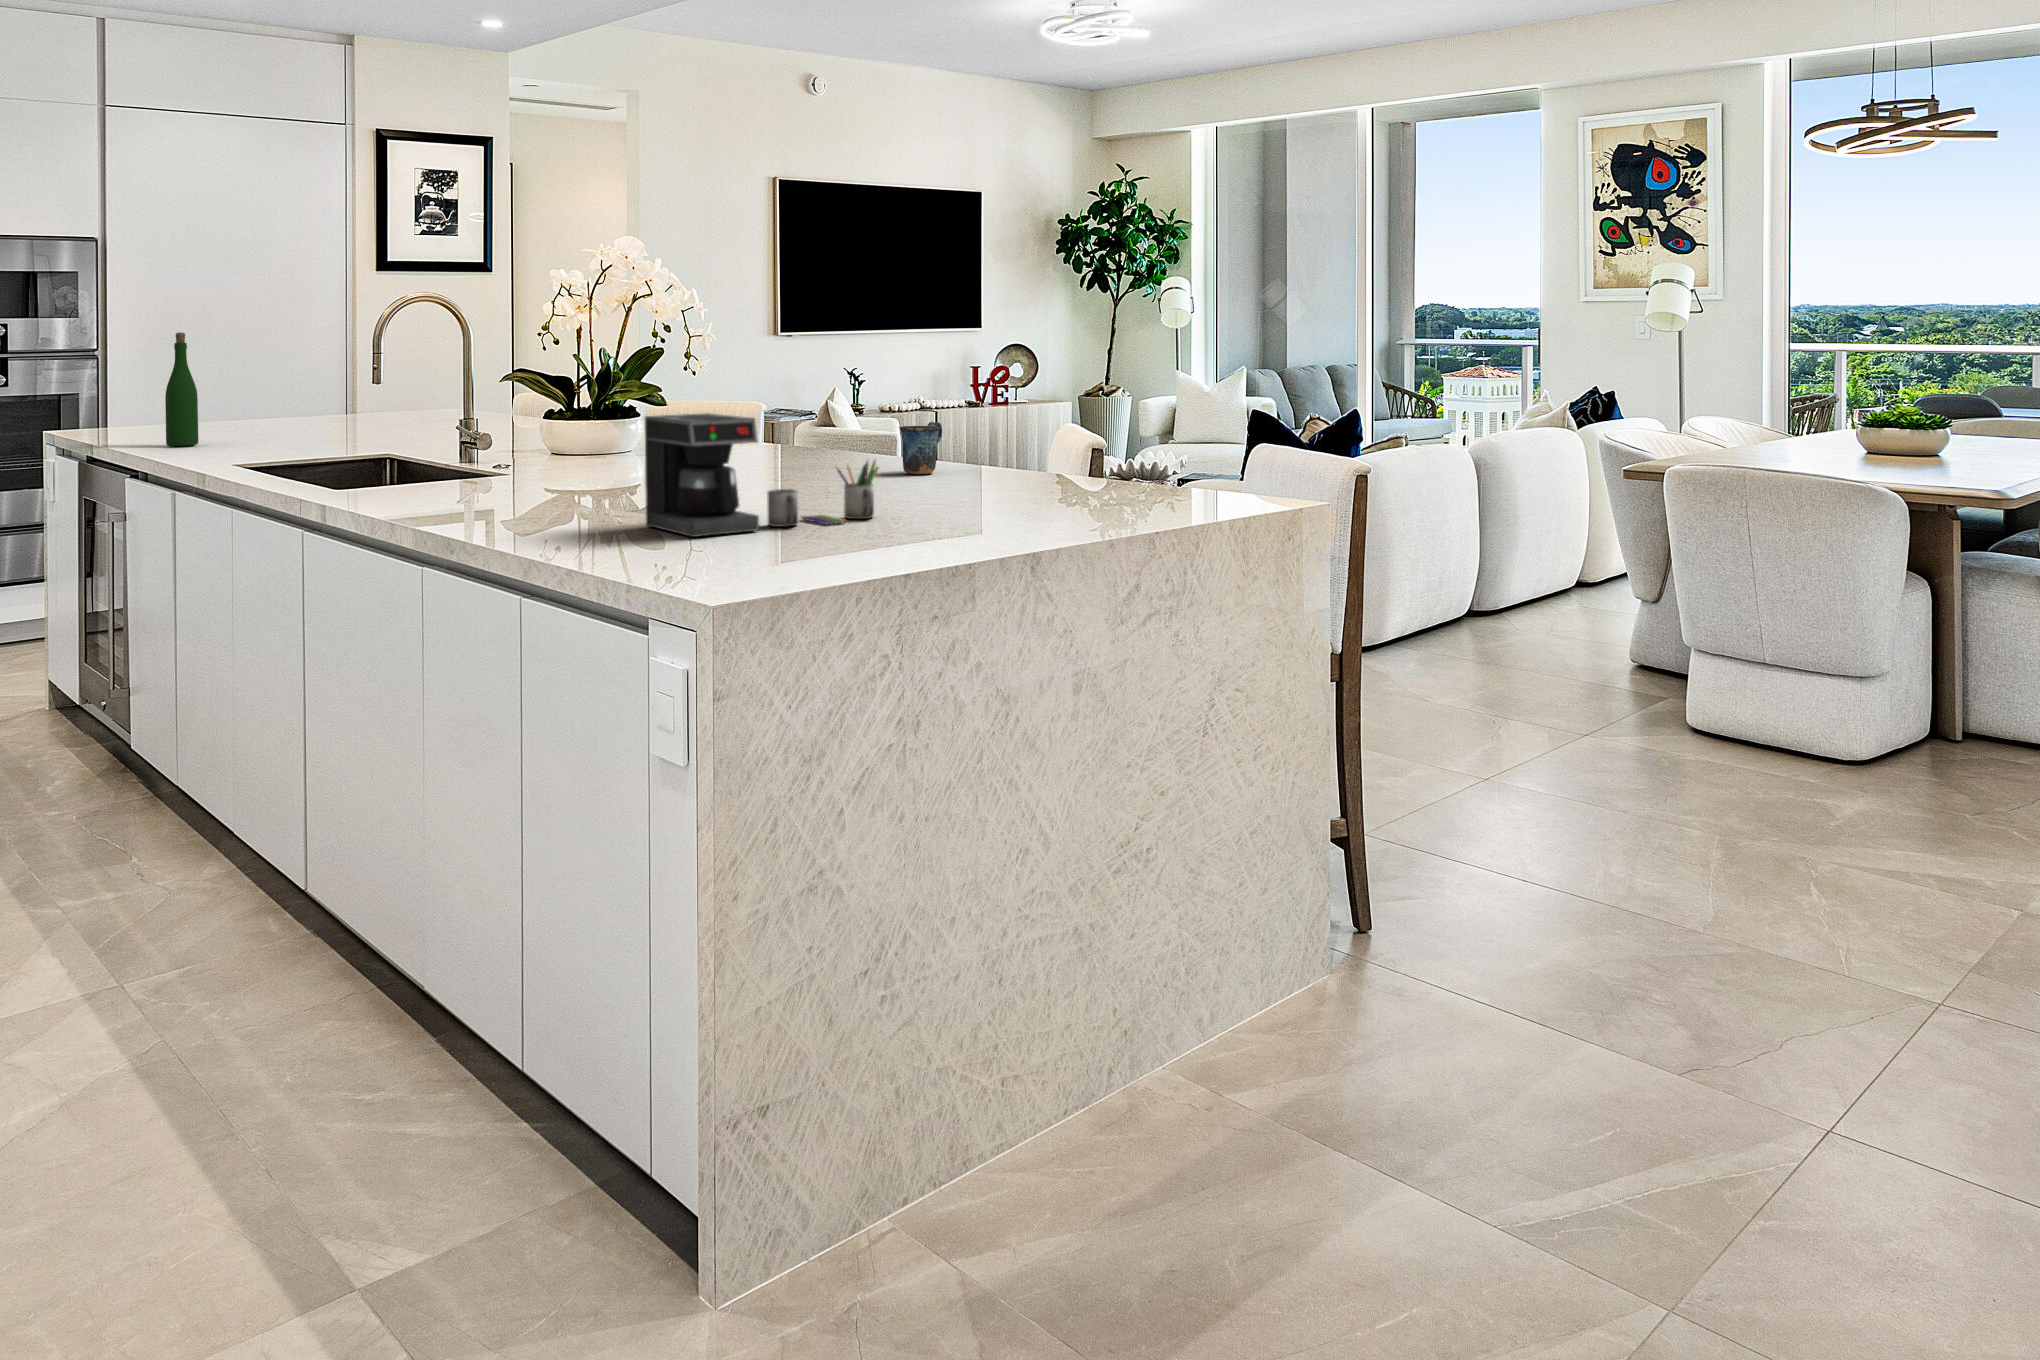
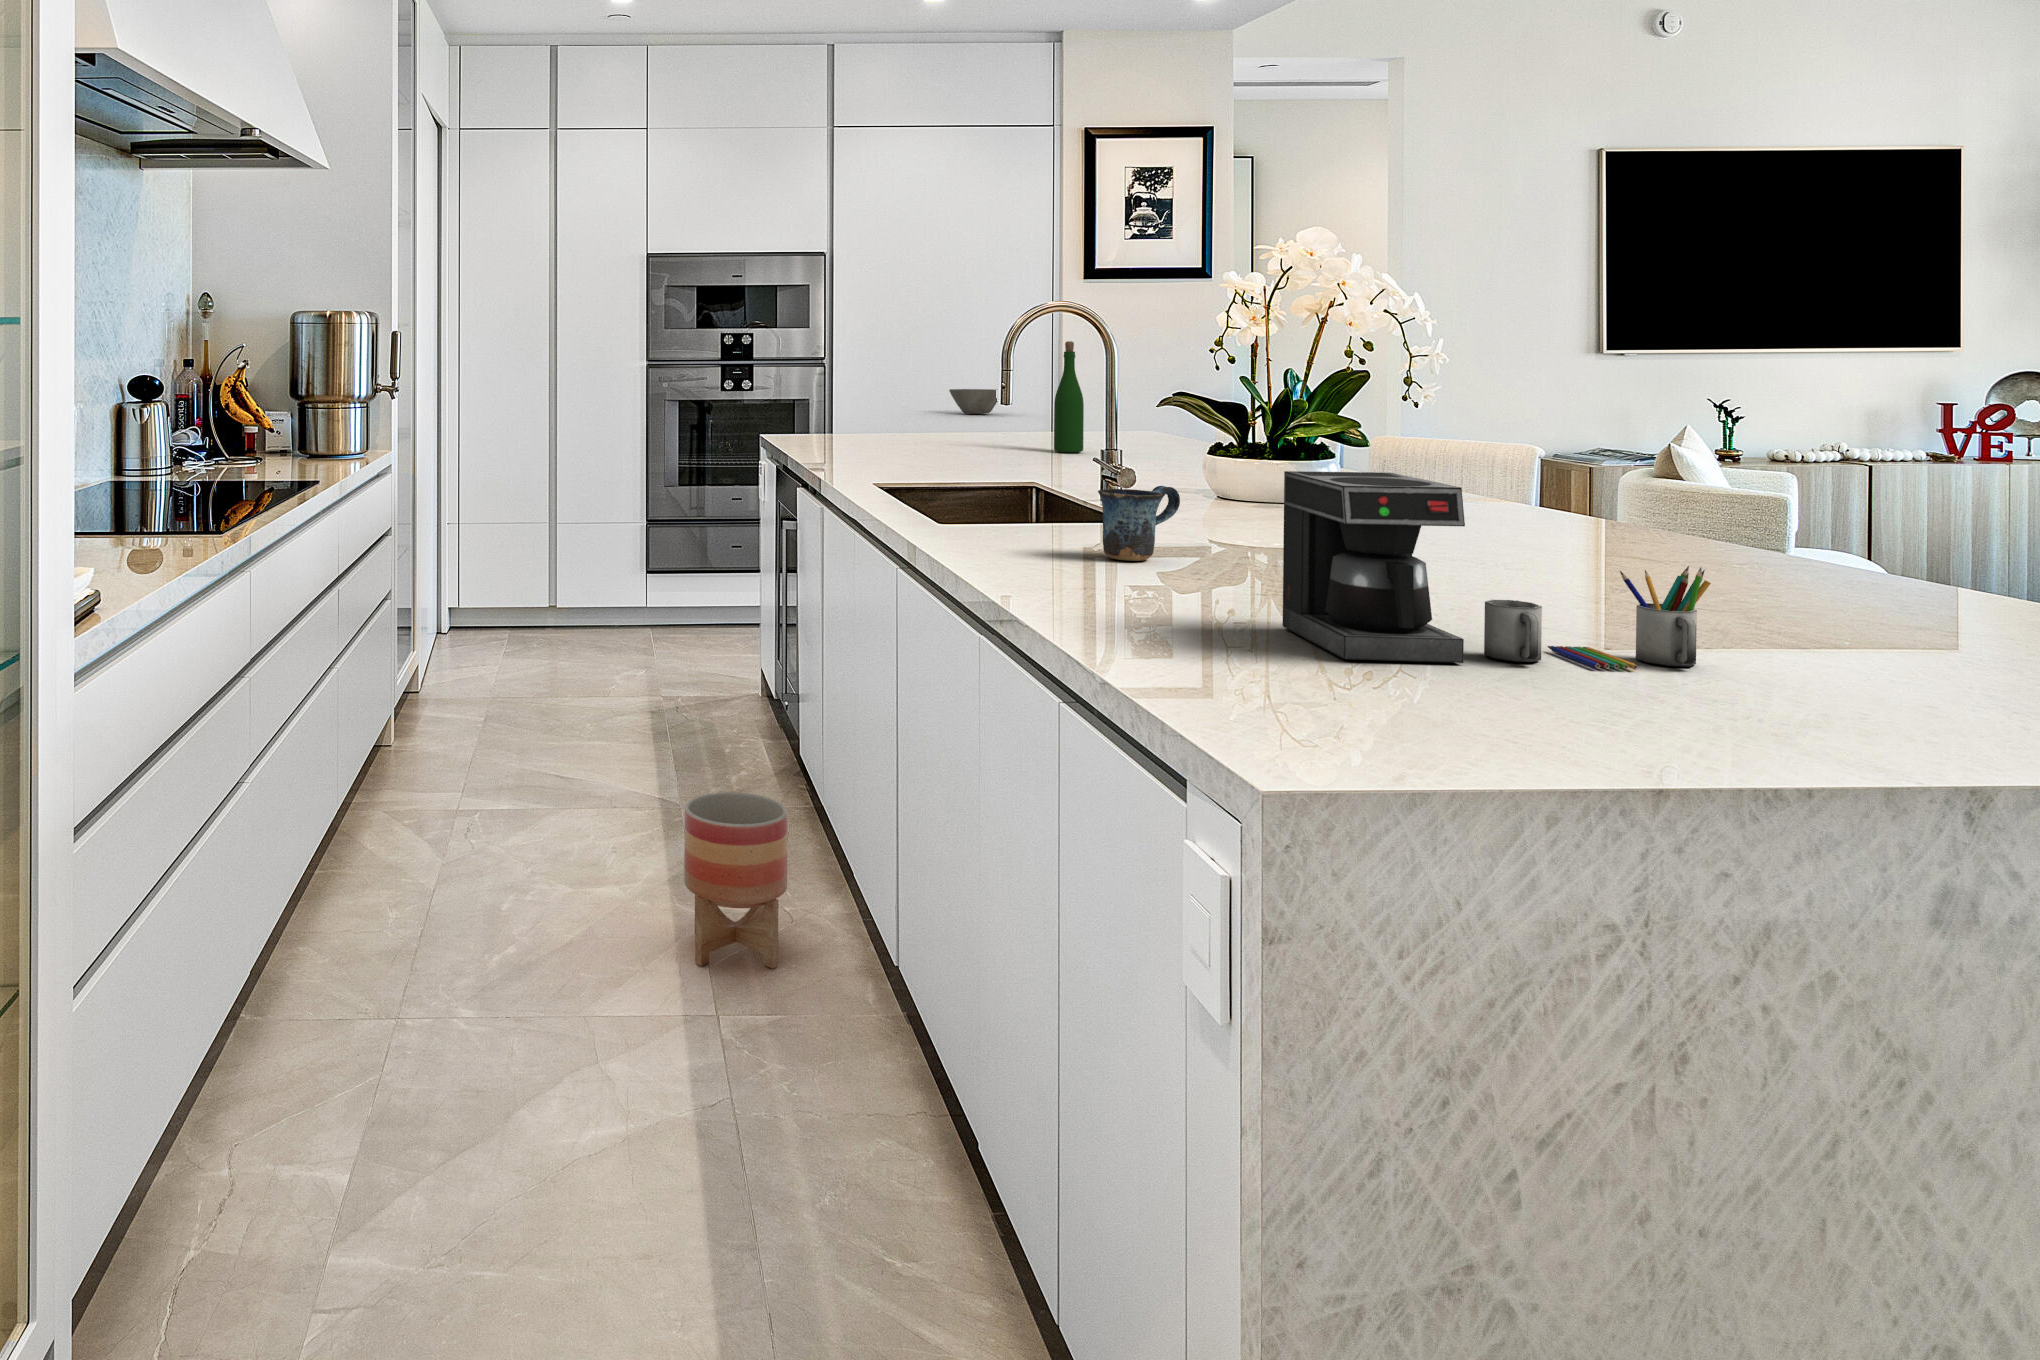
wine bottle: present [165,332,199,446] -> present [1054,341,1084,453]
bowl: none [244,379,301,404] -> present [949,389,997,414]
mug: present [899,422,942,474] -> present [1098,486,1180,561]
planter: none [65,779,182,956] -> present [684,792,788,968]

